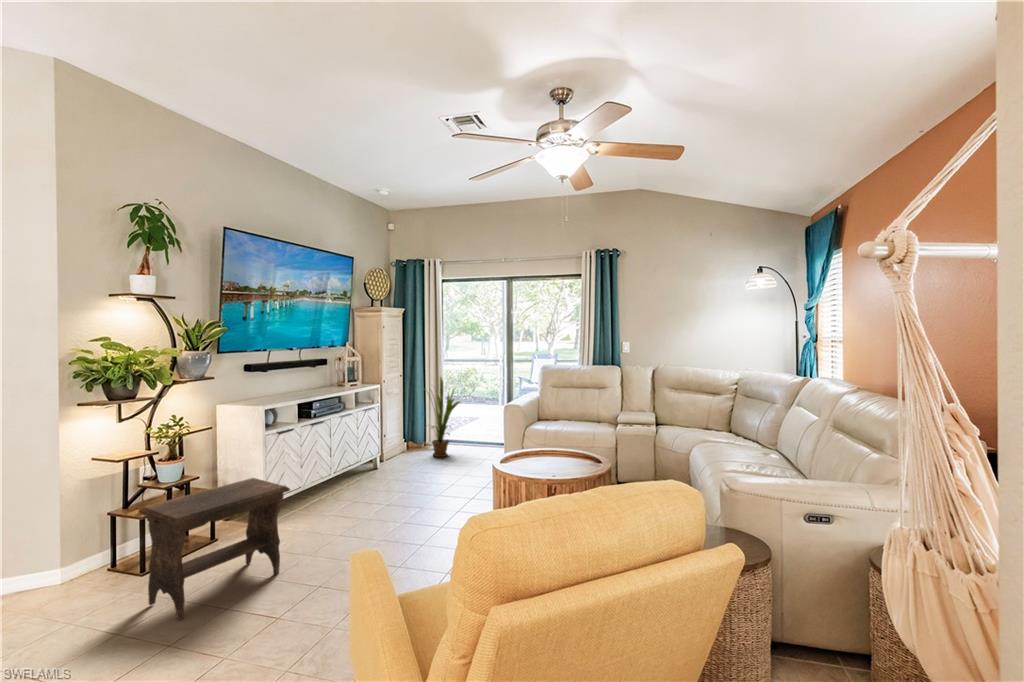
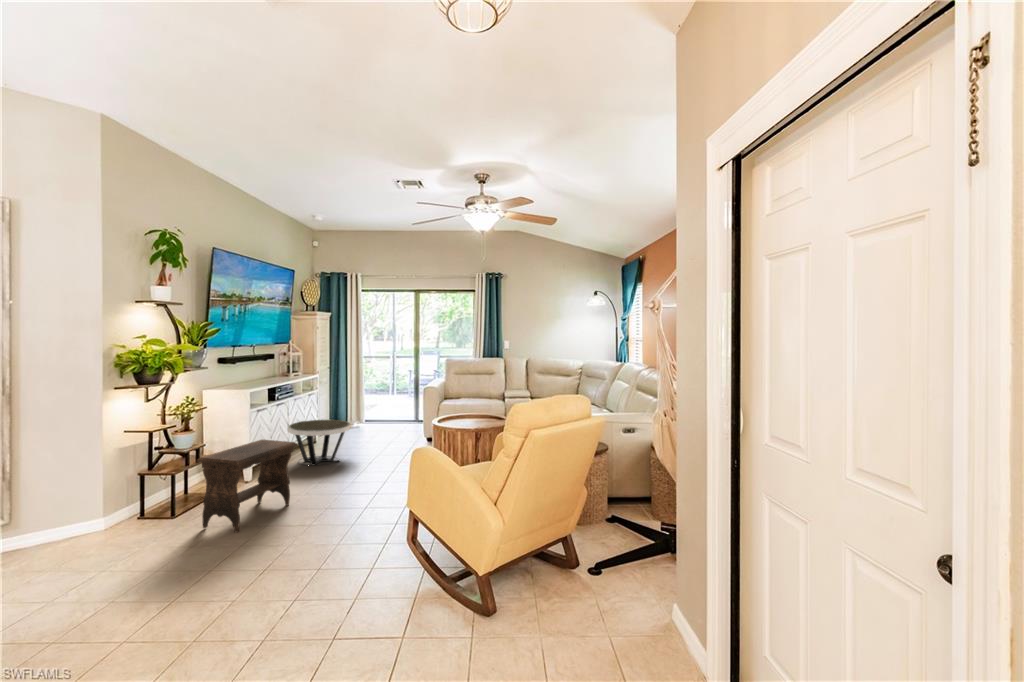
house plant: present [431,376,460,457] -> none [344,367,382,433]
side table: none [325,443,402,505] -> present [288,420,350,465]

